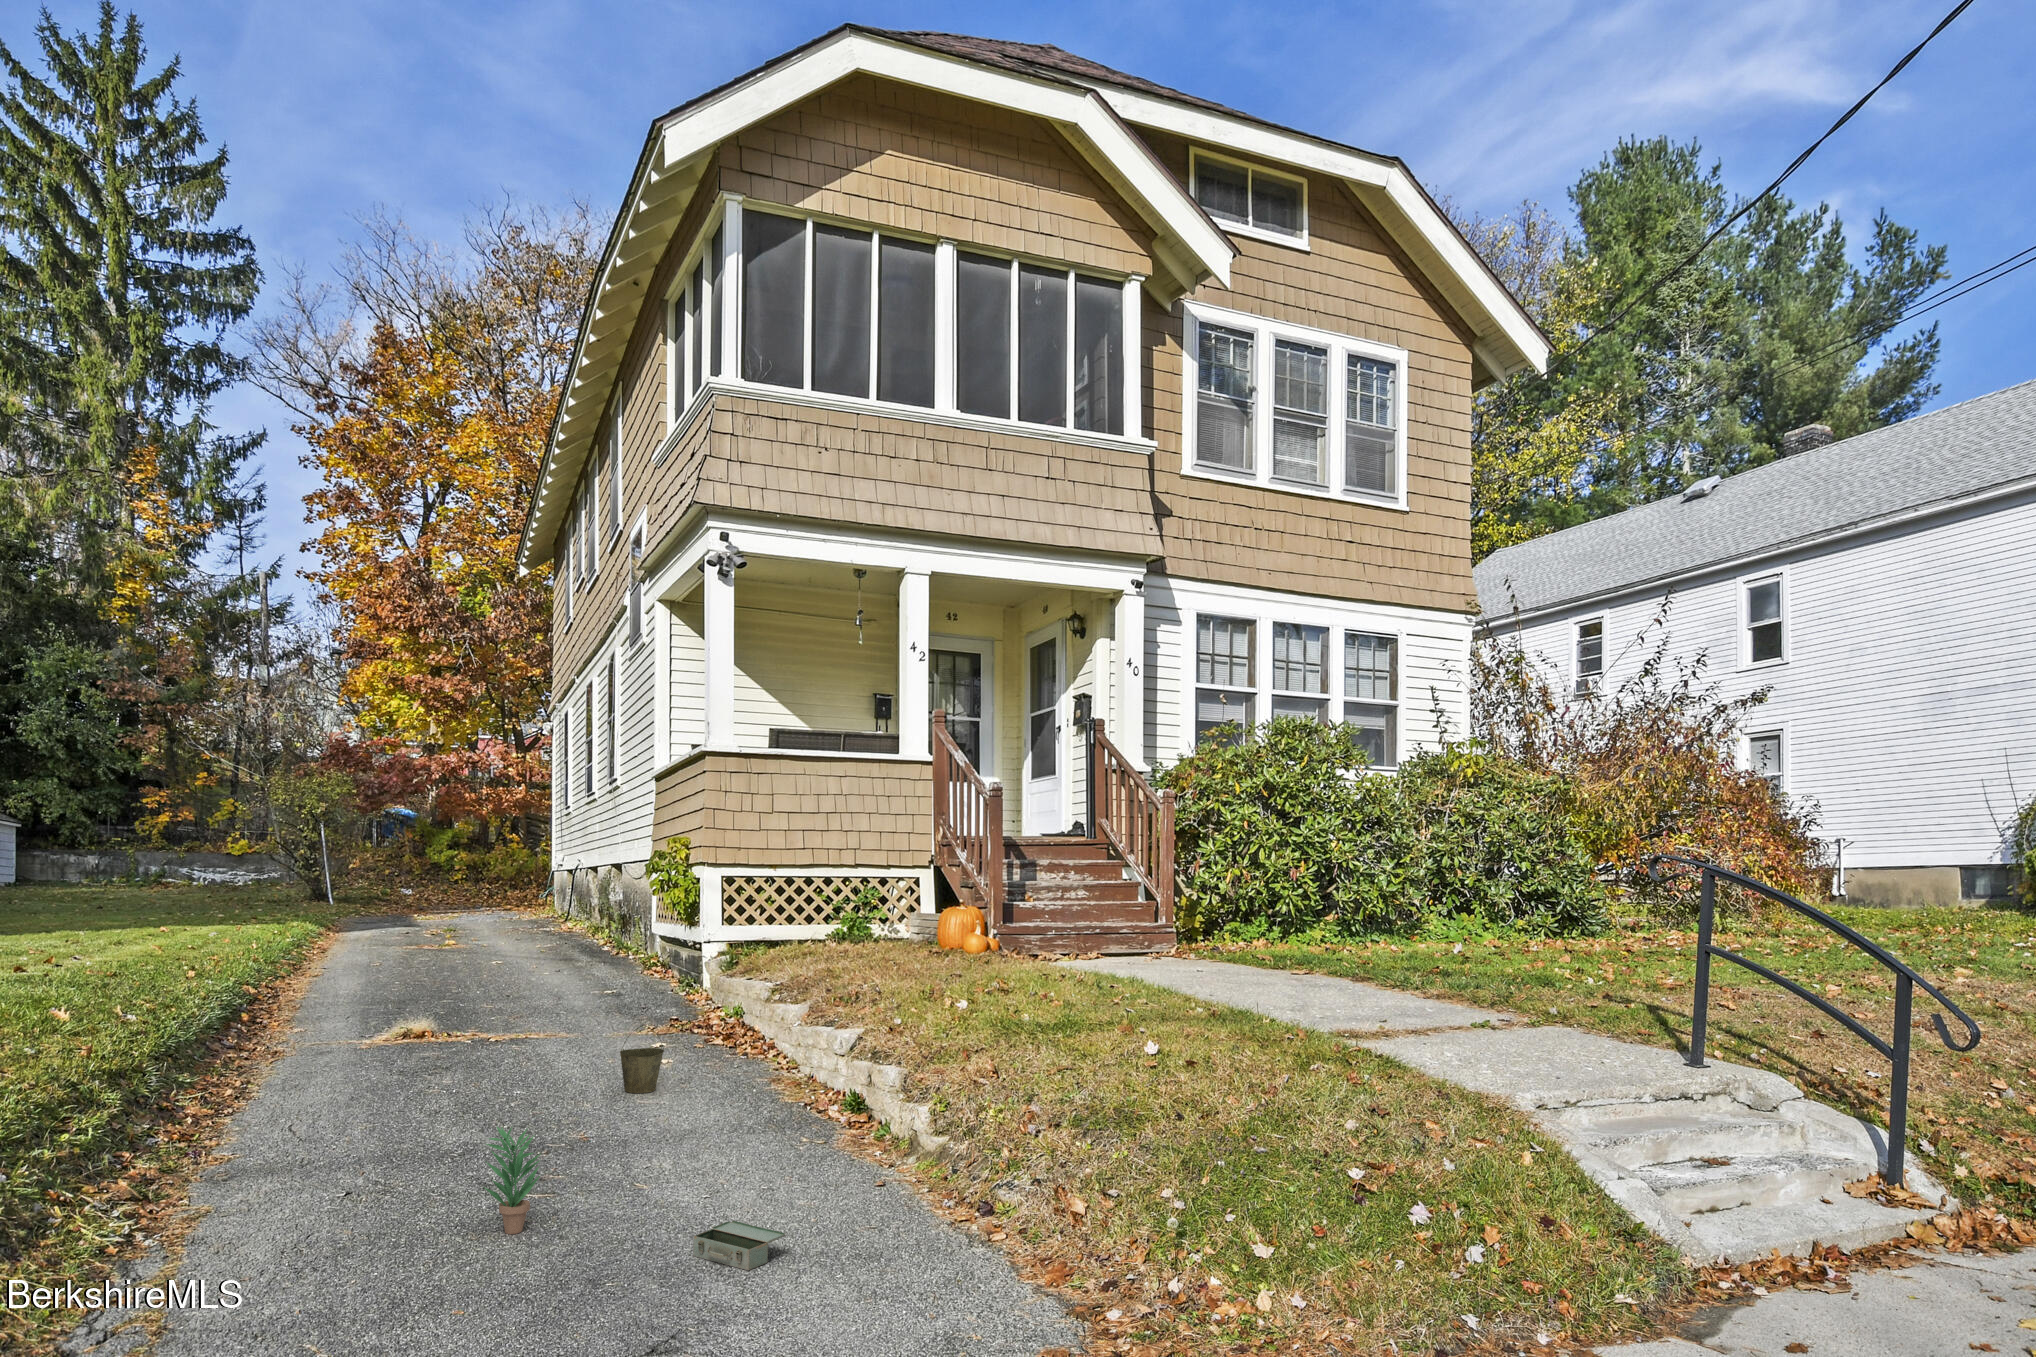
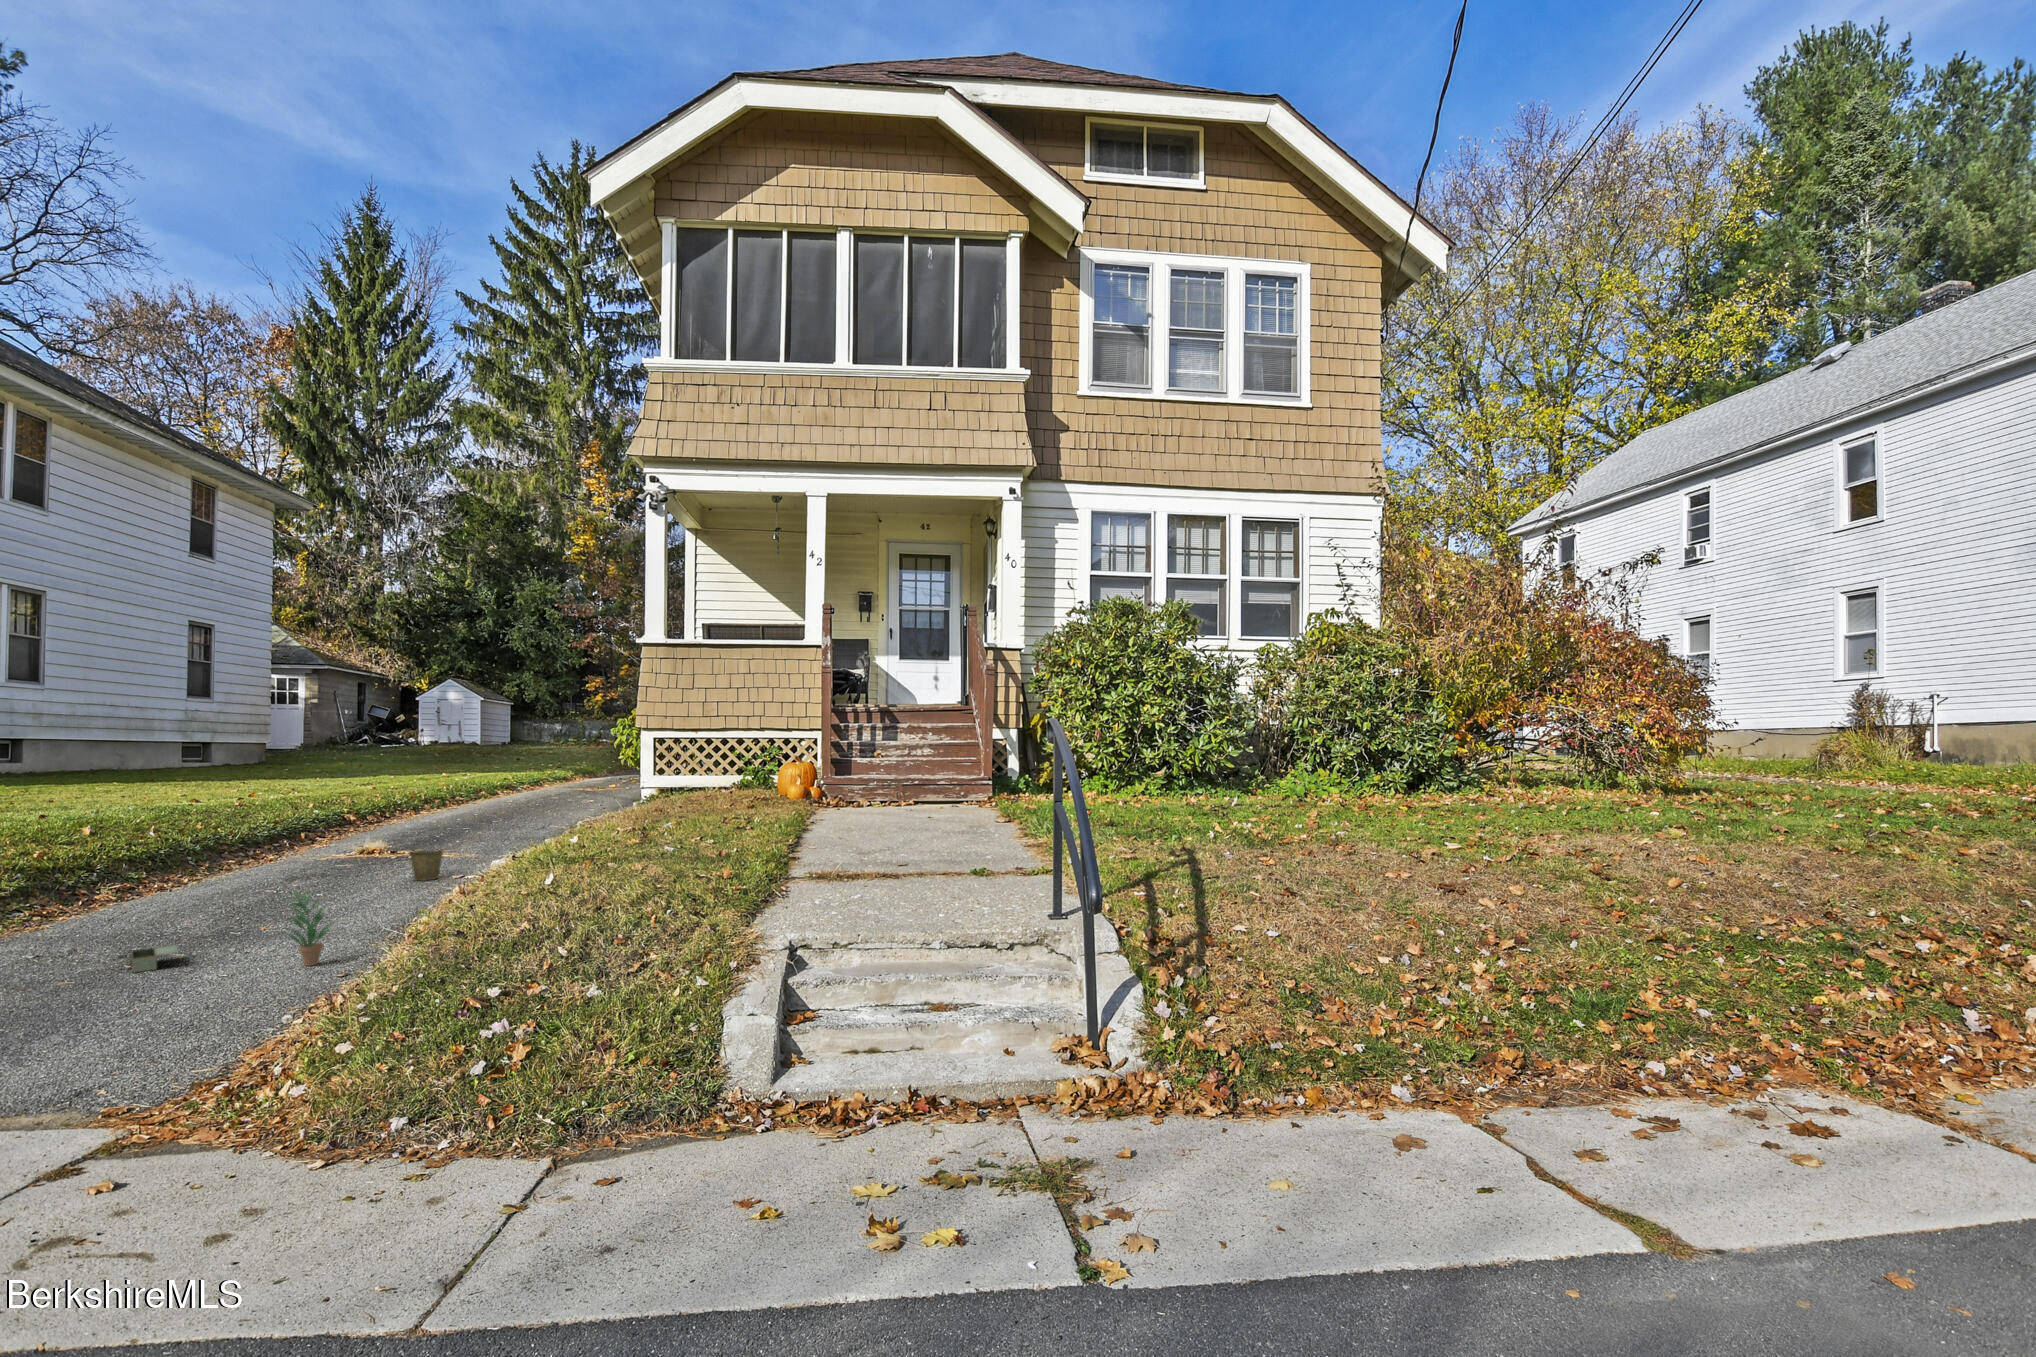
potted plant: present [484,1127,540,1234] -> present [286,892,330,966]

